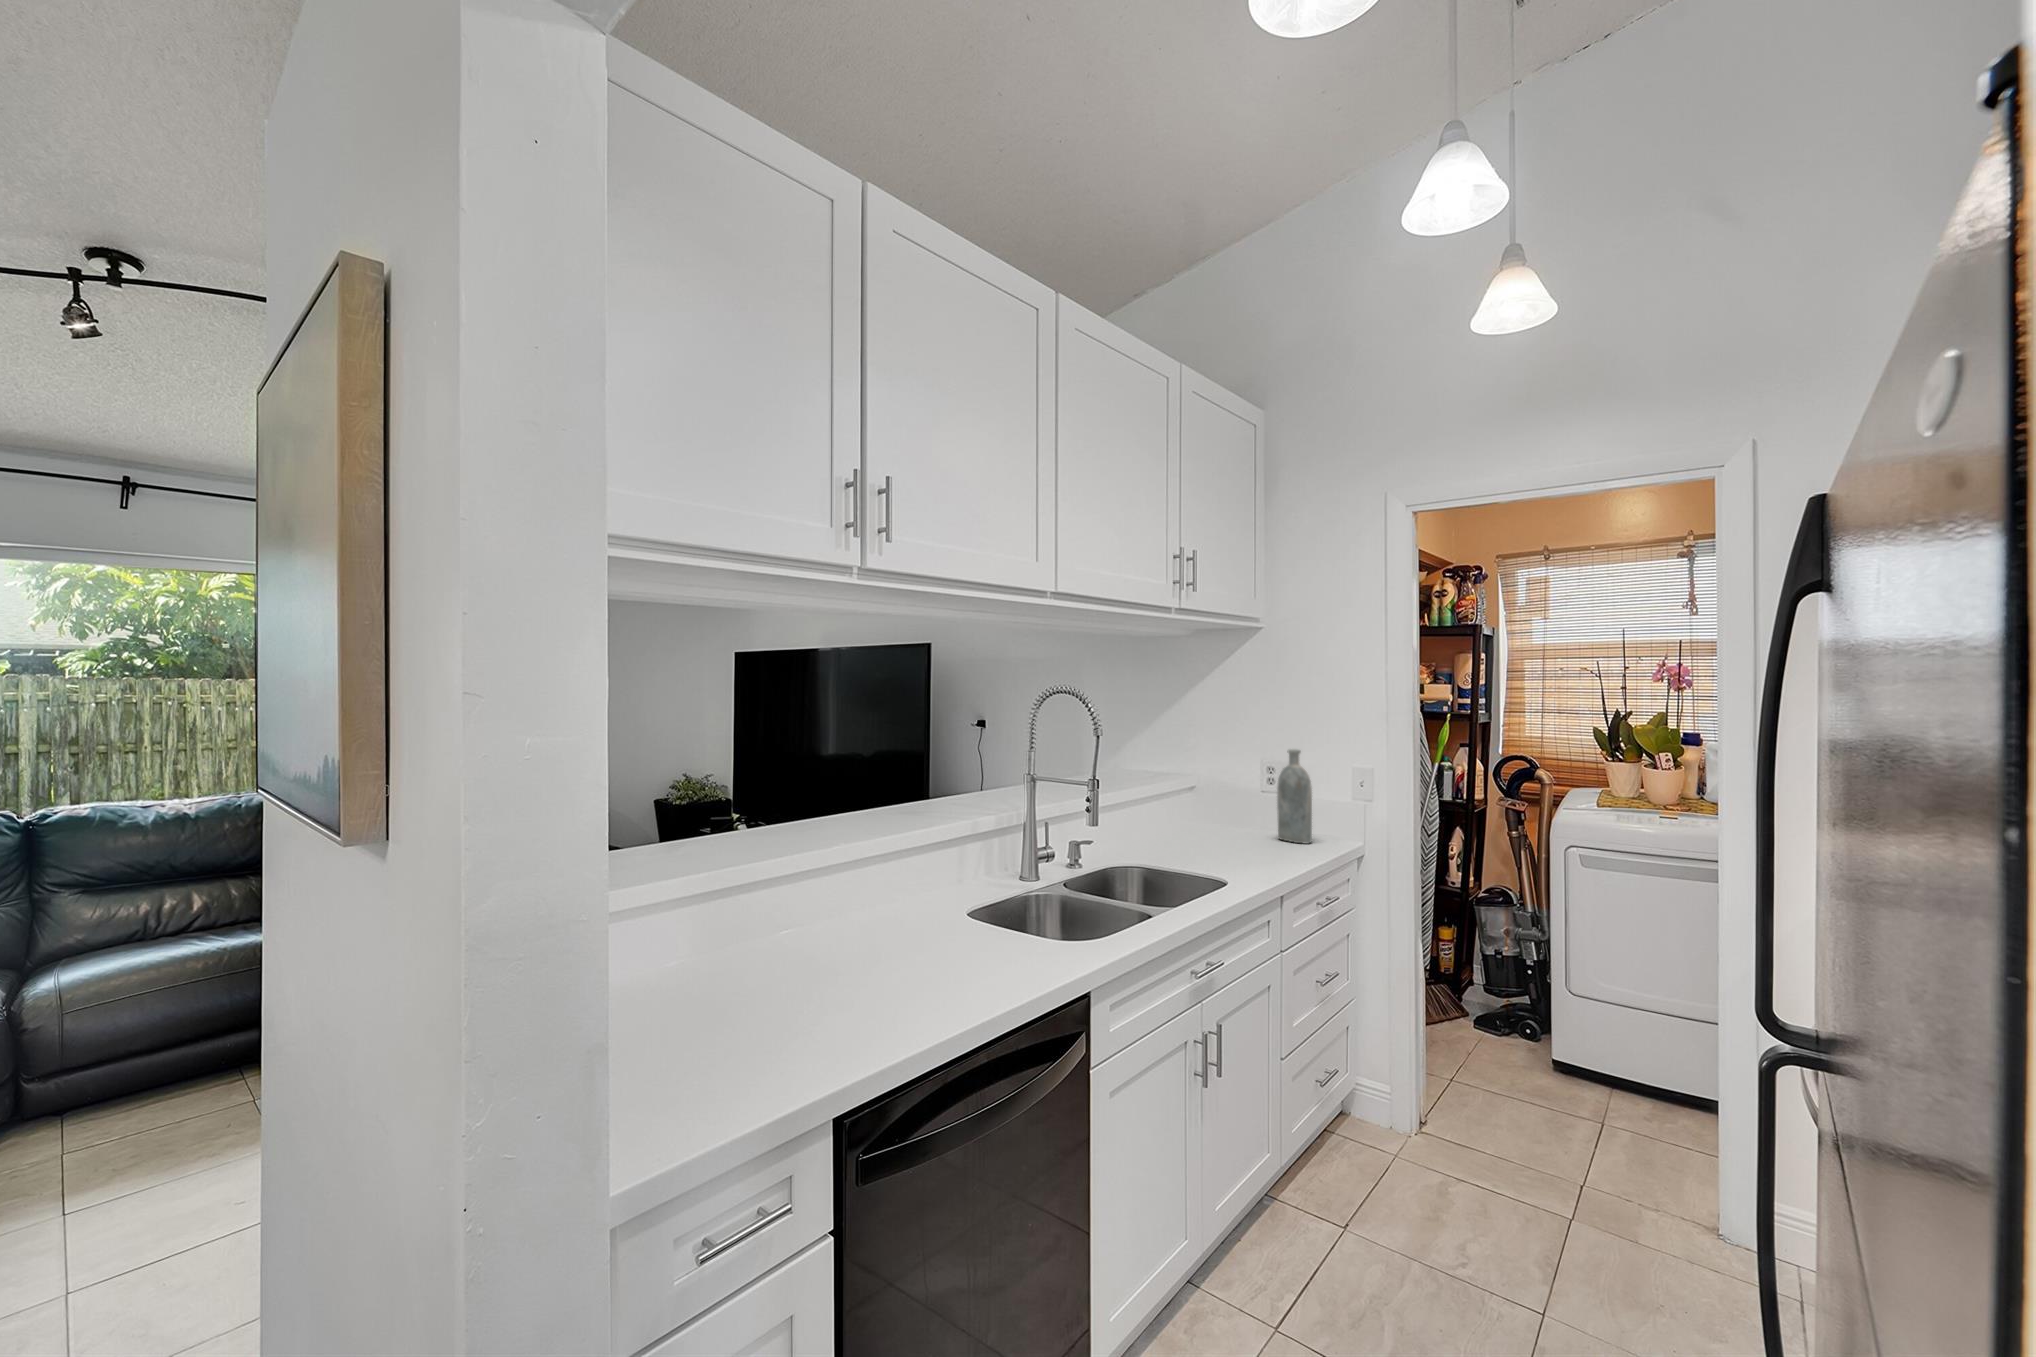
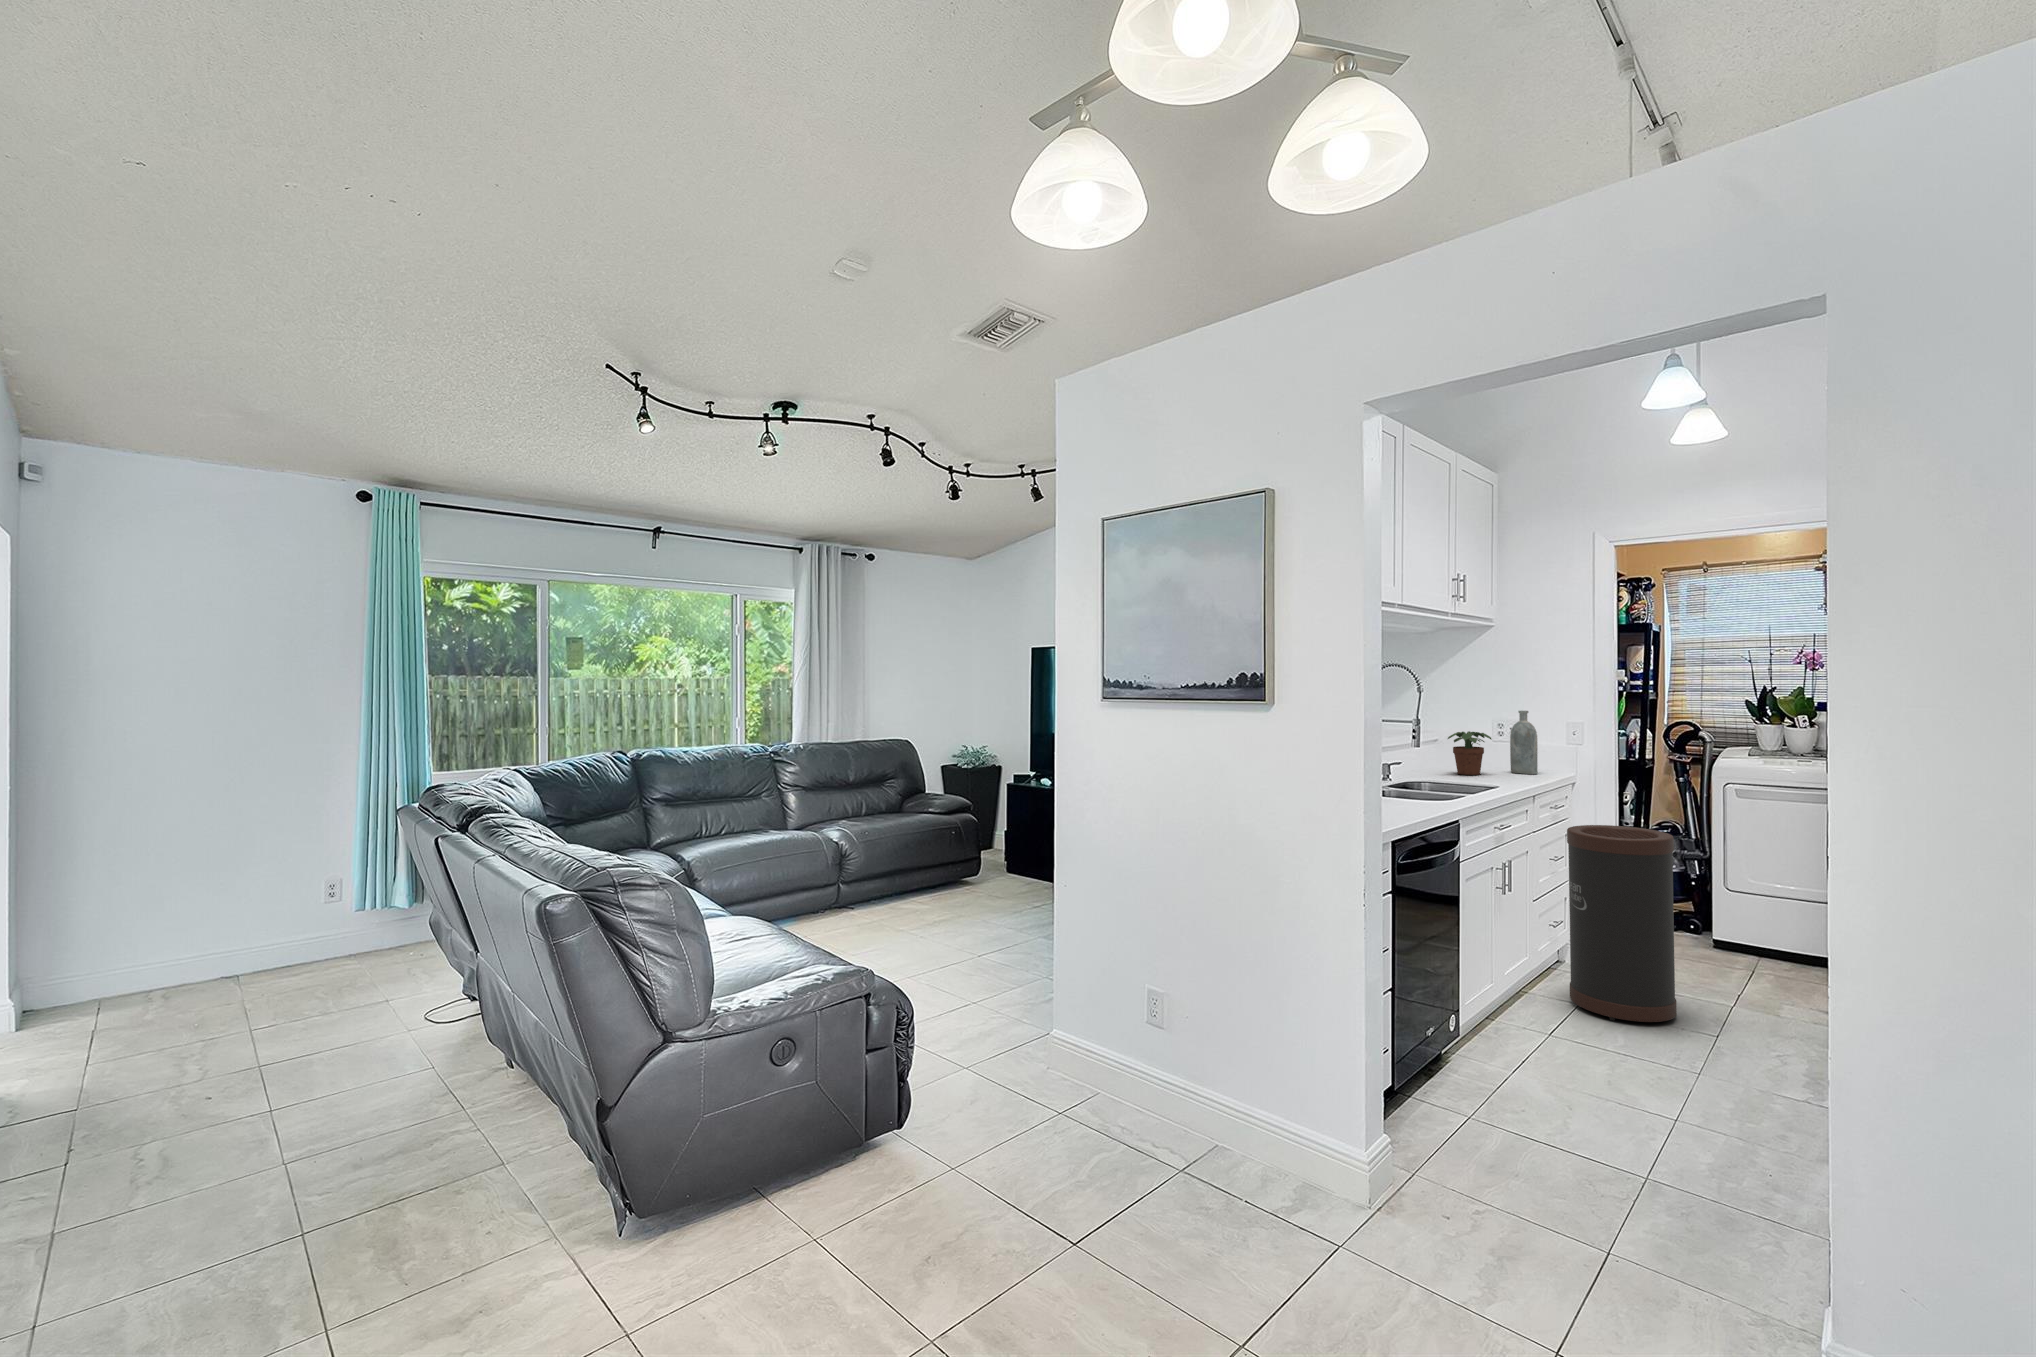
potted plant: none [1187,779,1248,845] -> present [1448,731,1491,775]
trash can: none [1330,936,1489,1283] -> present [1567,825,1677,1022]

